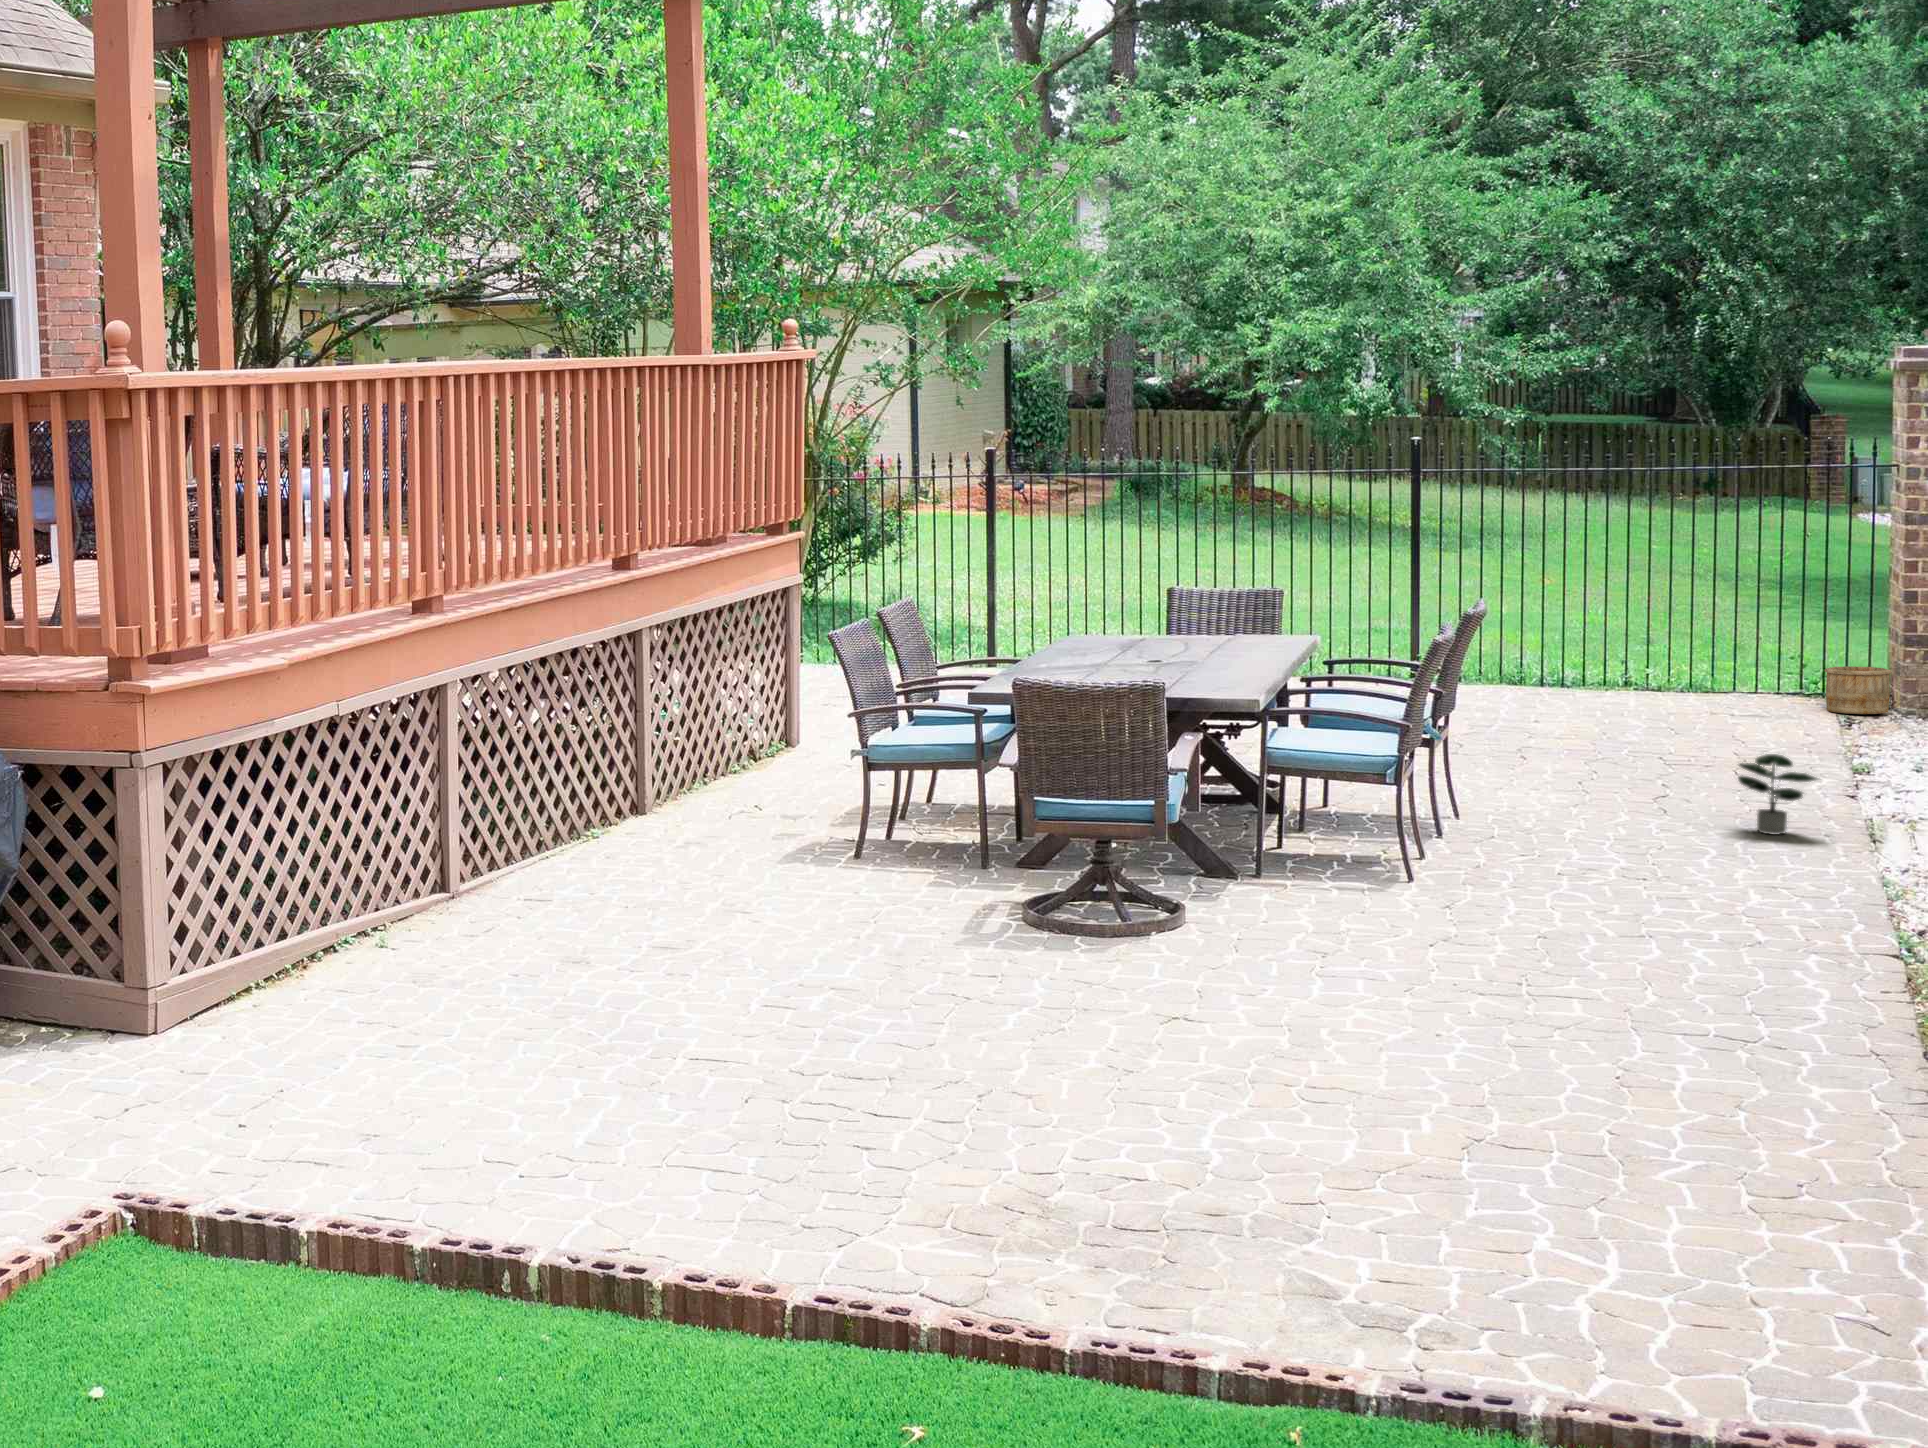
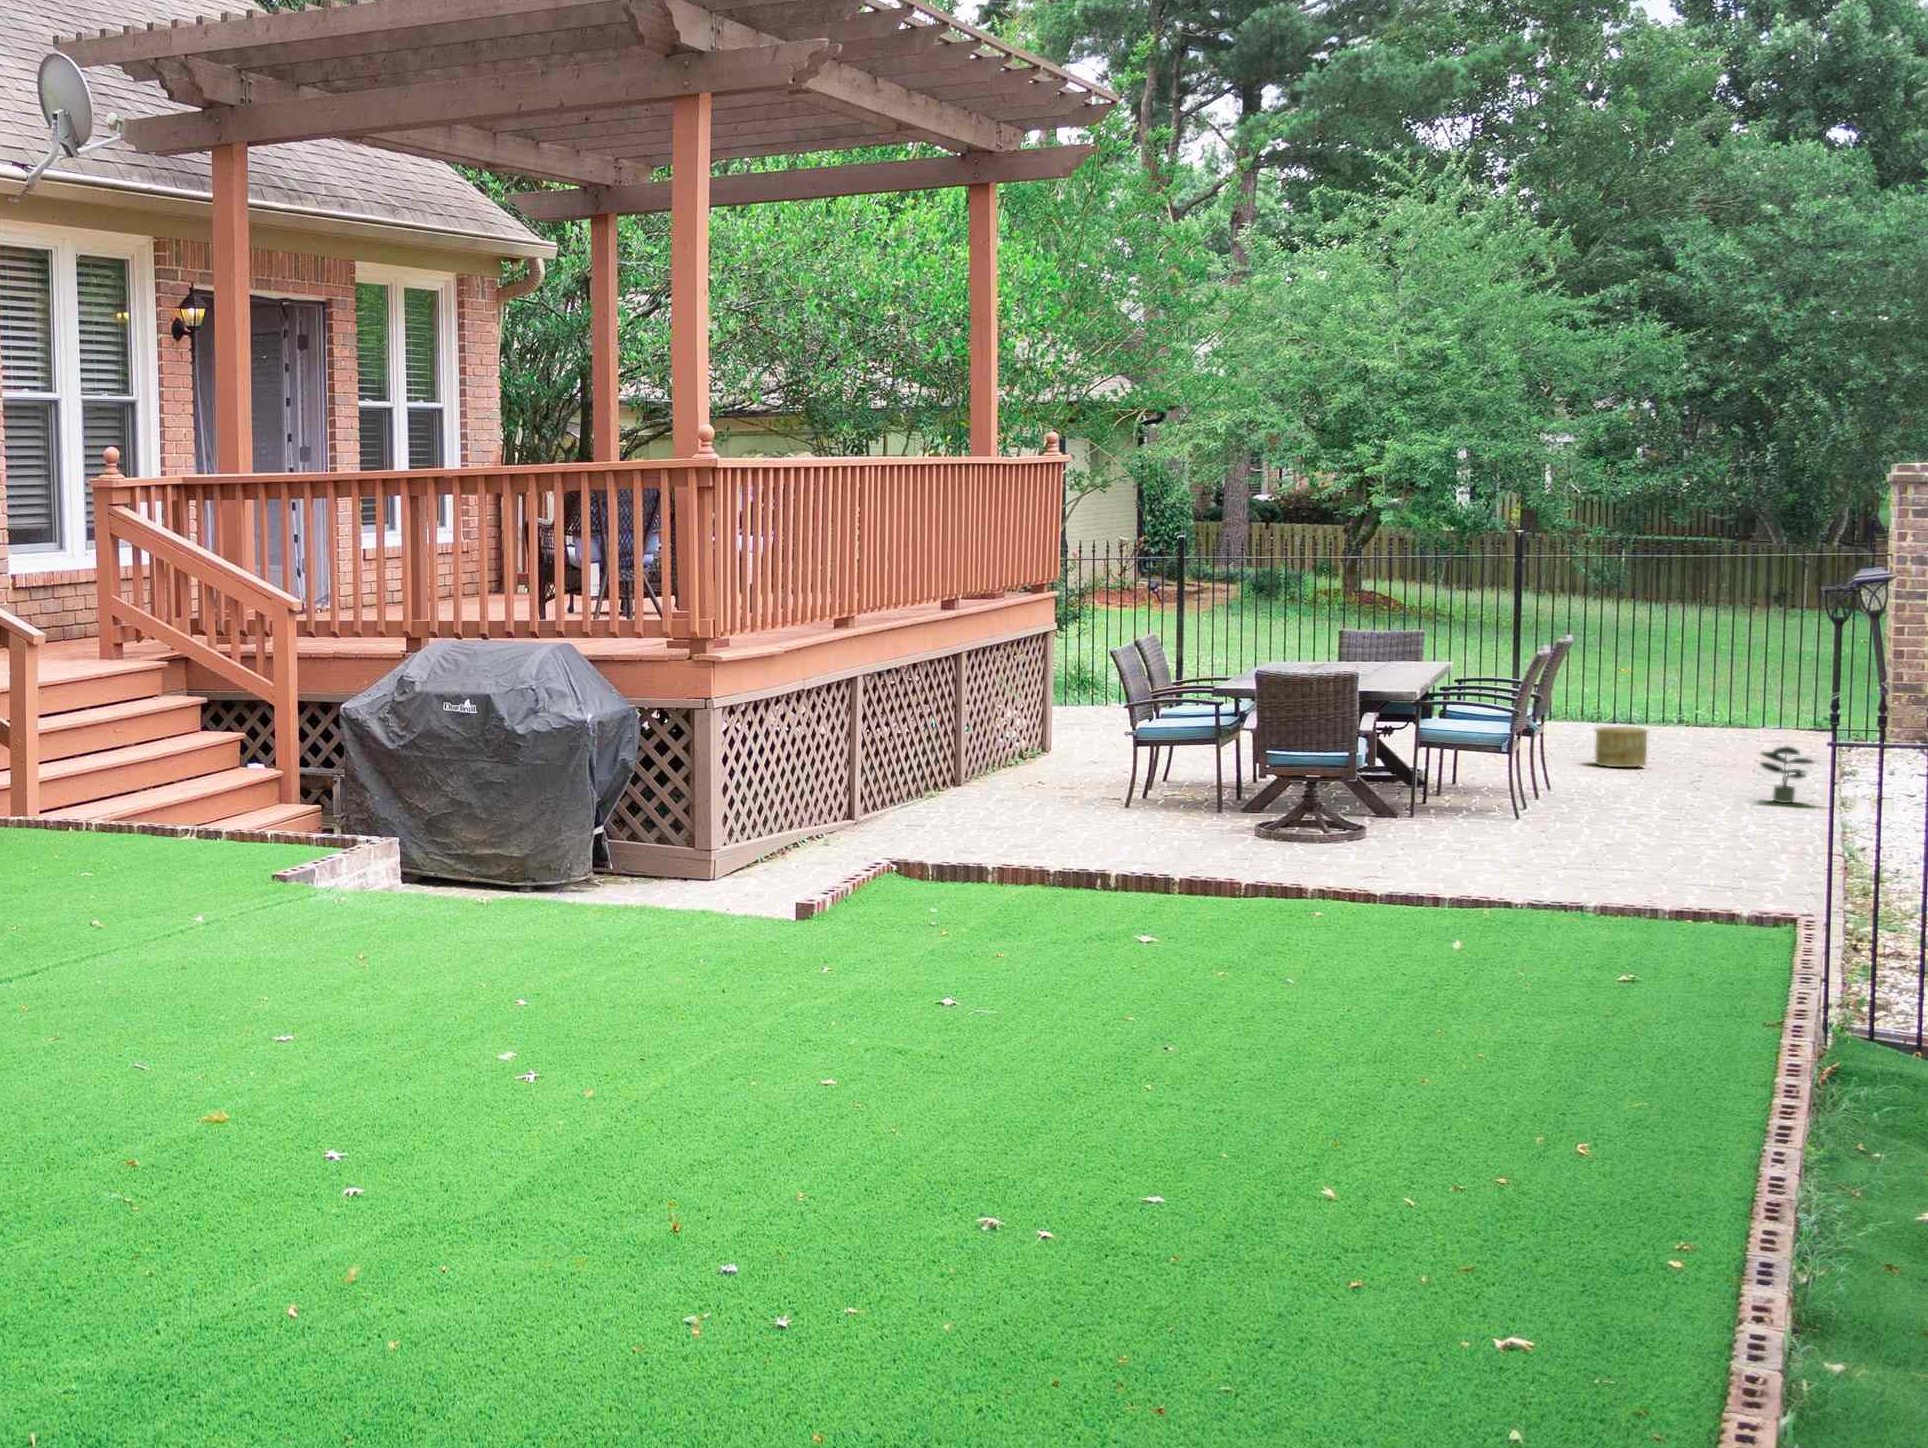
wooden bucket: present [1825,666,1891,714] -> present [1595,727,1648,767]

